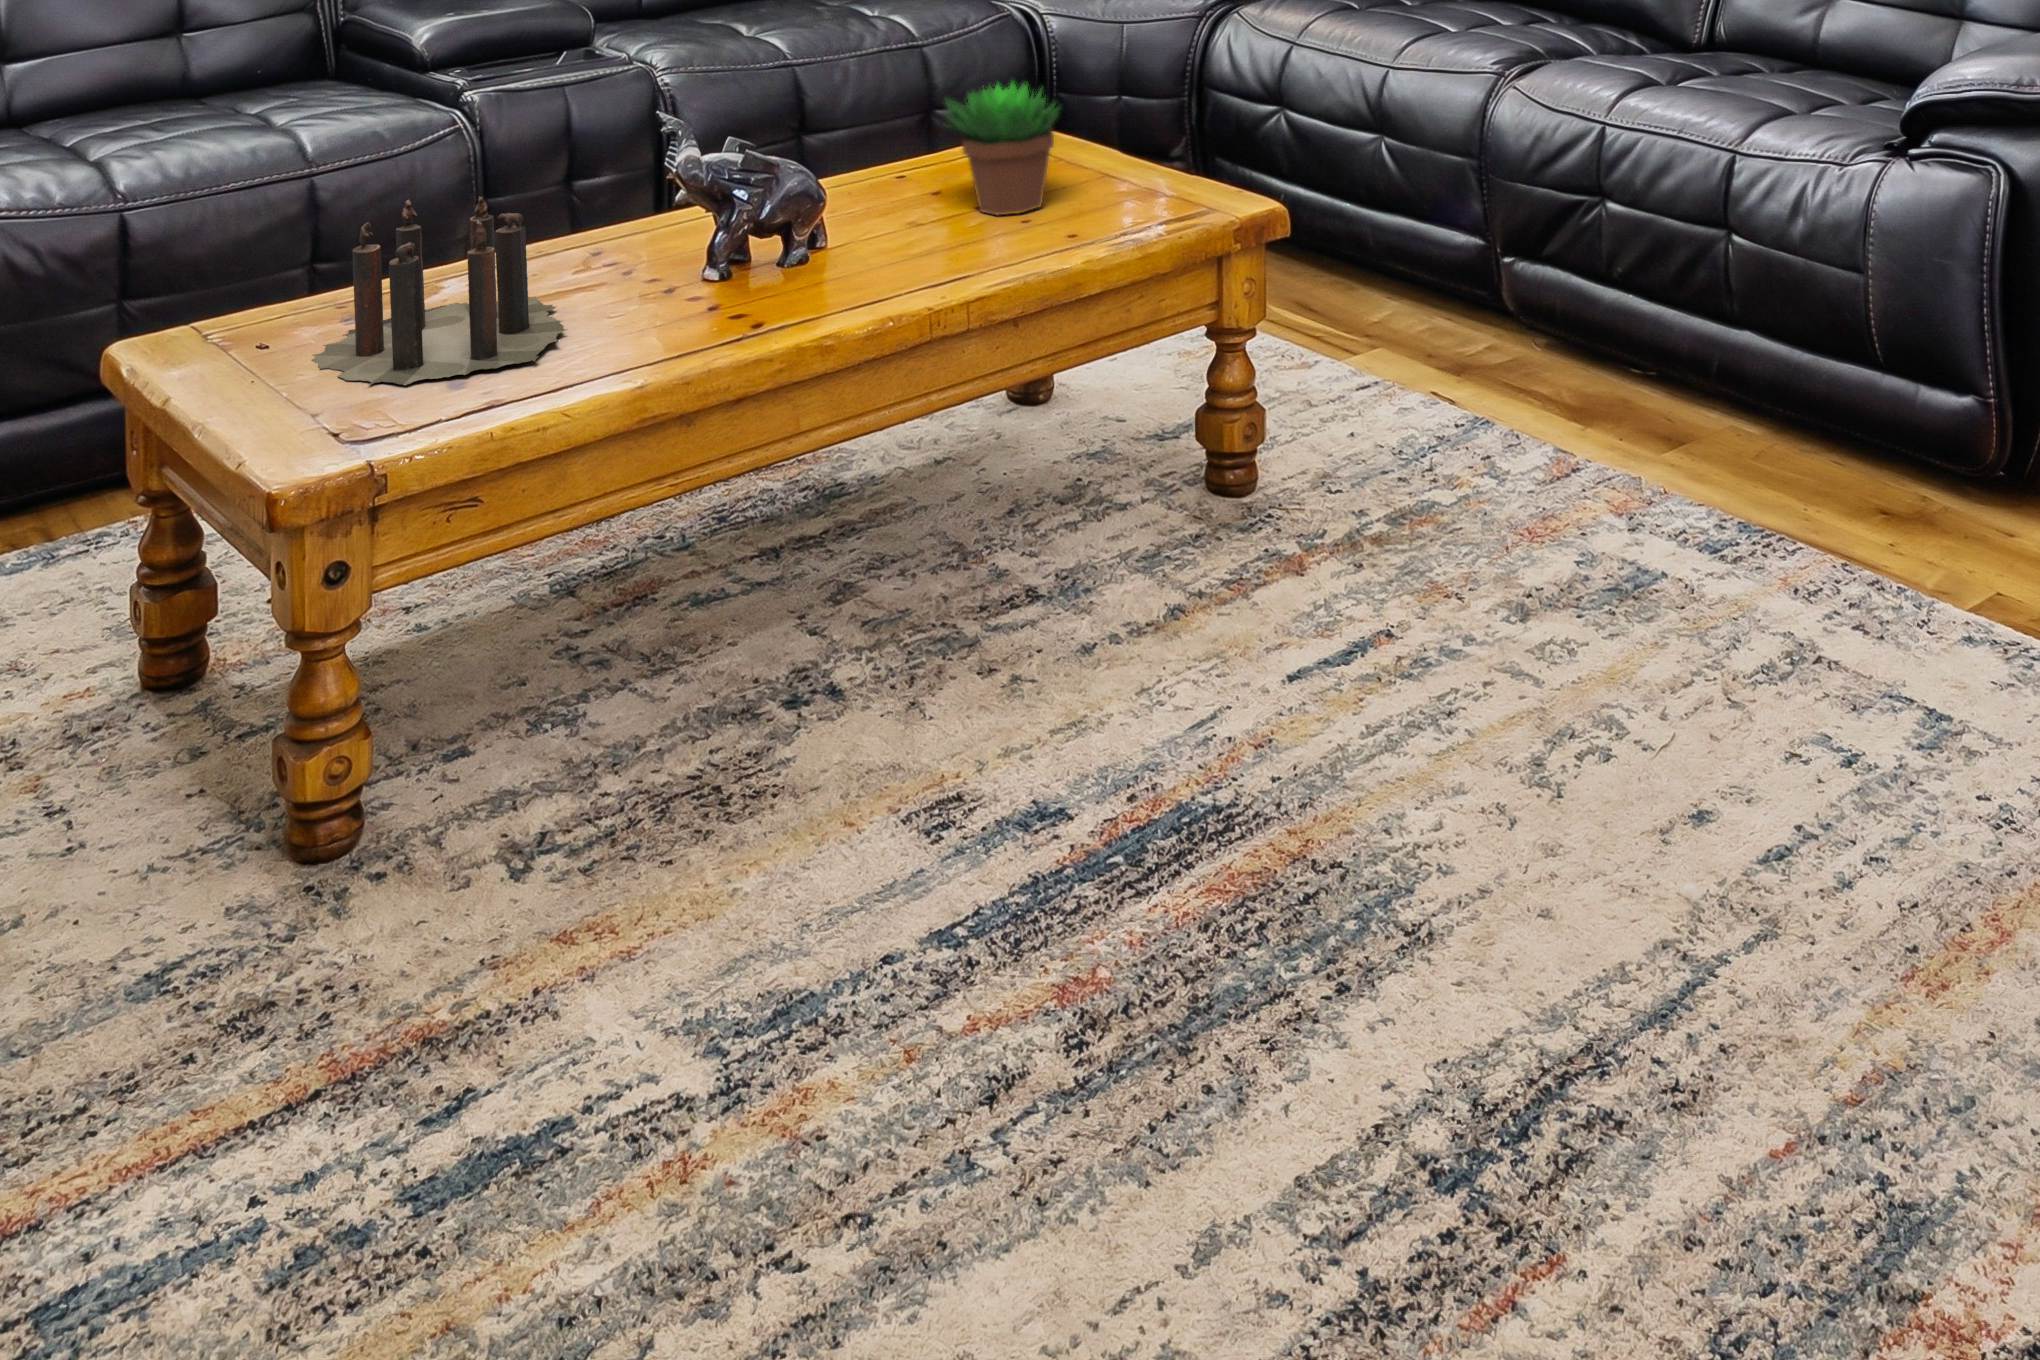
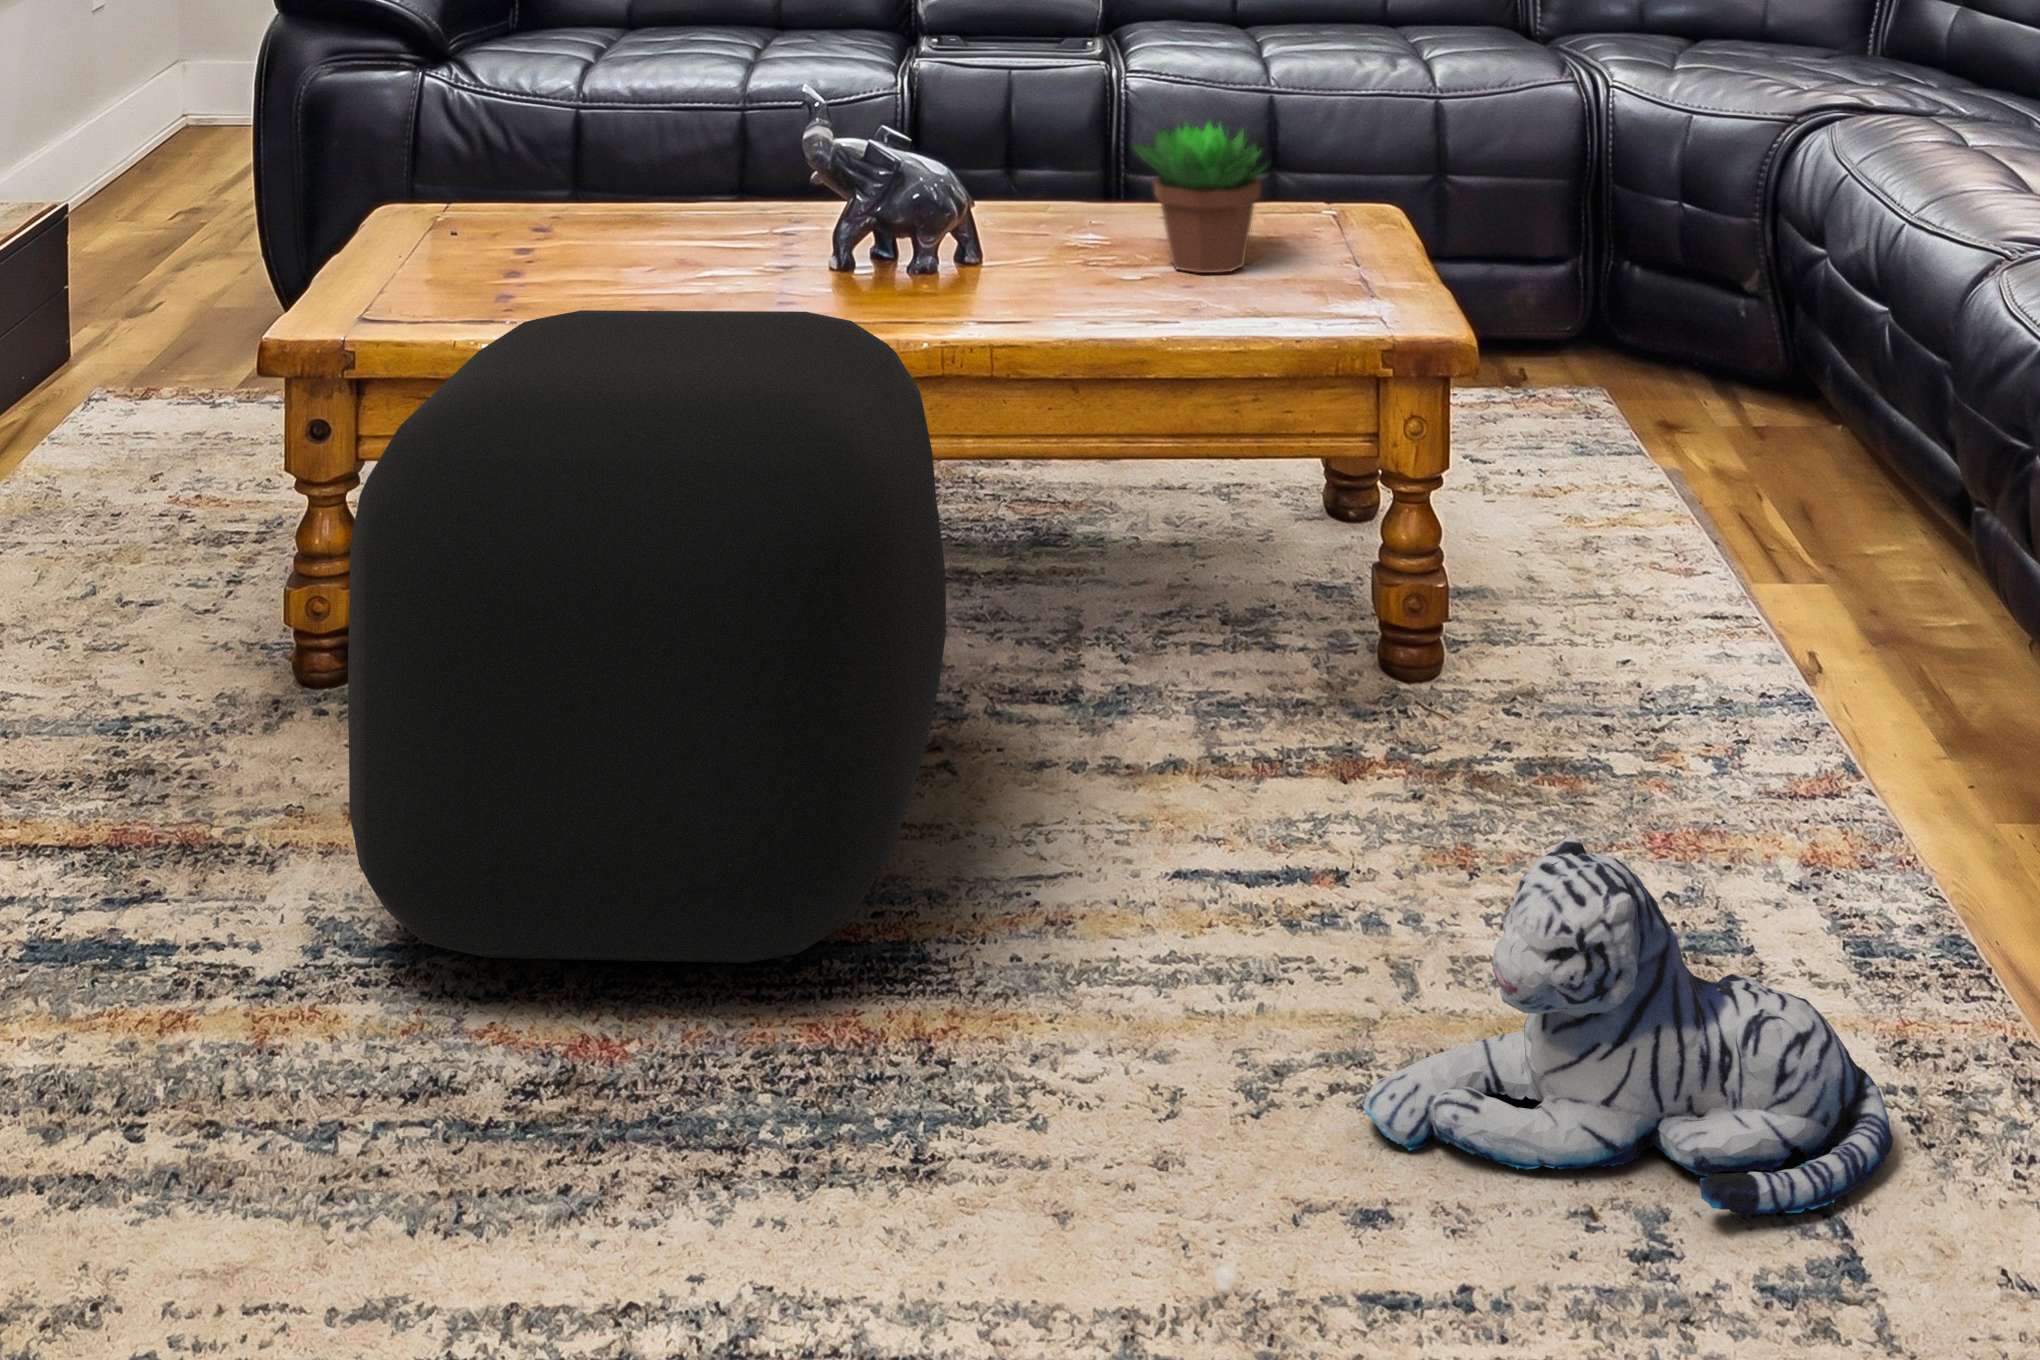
candle: present [312,196,567,385] -> none [434,119,700,289]
ottoman: none [616,298,1219,987] -> present [348,310,946,963]
plush toy: none [1608,504,1878,764] -> present [1363,838,1893,1215]

